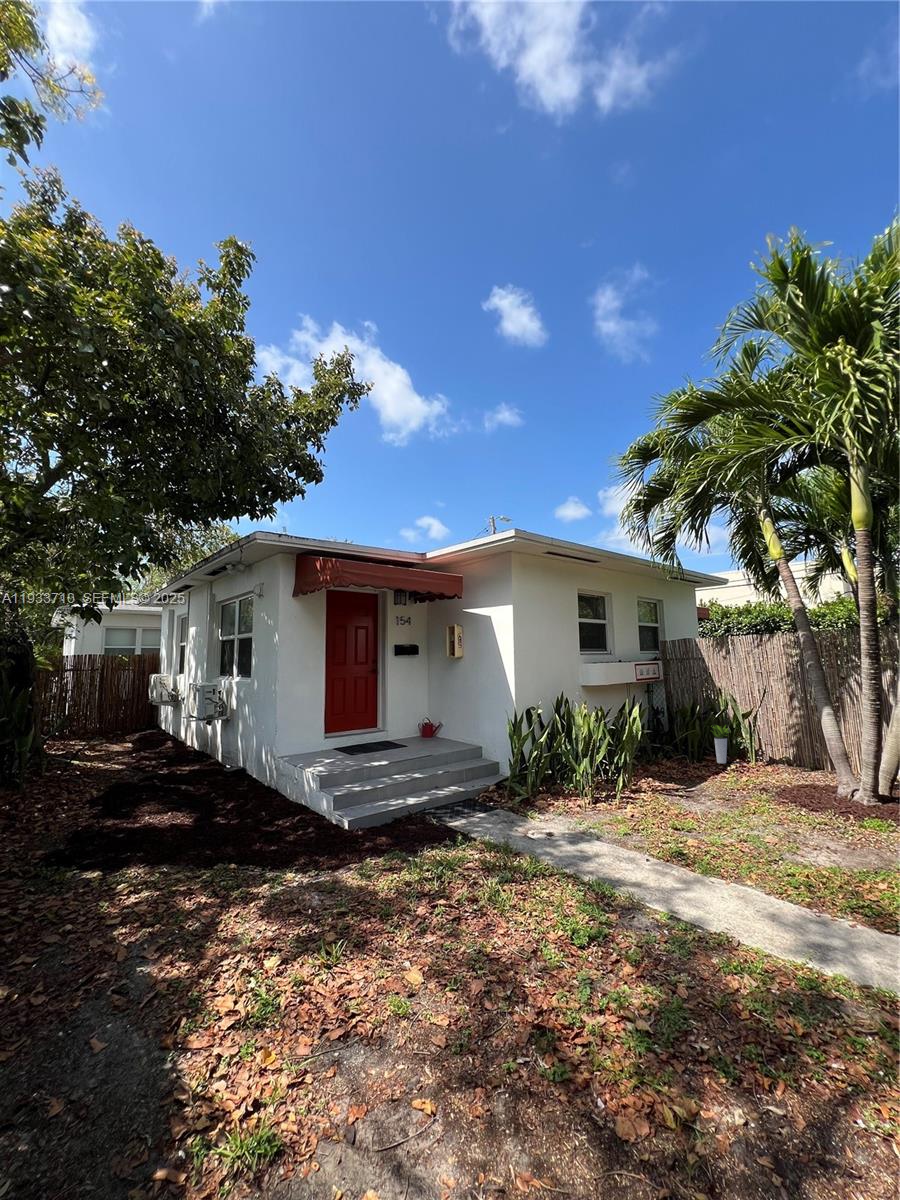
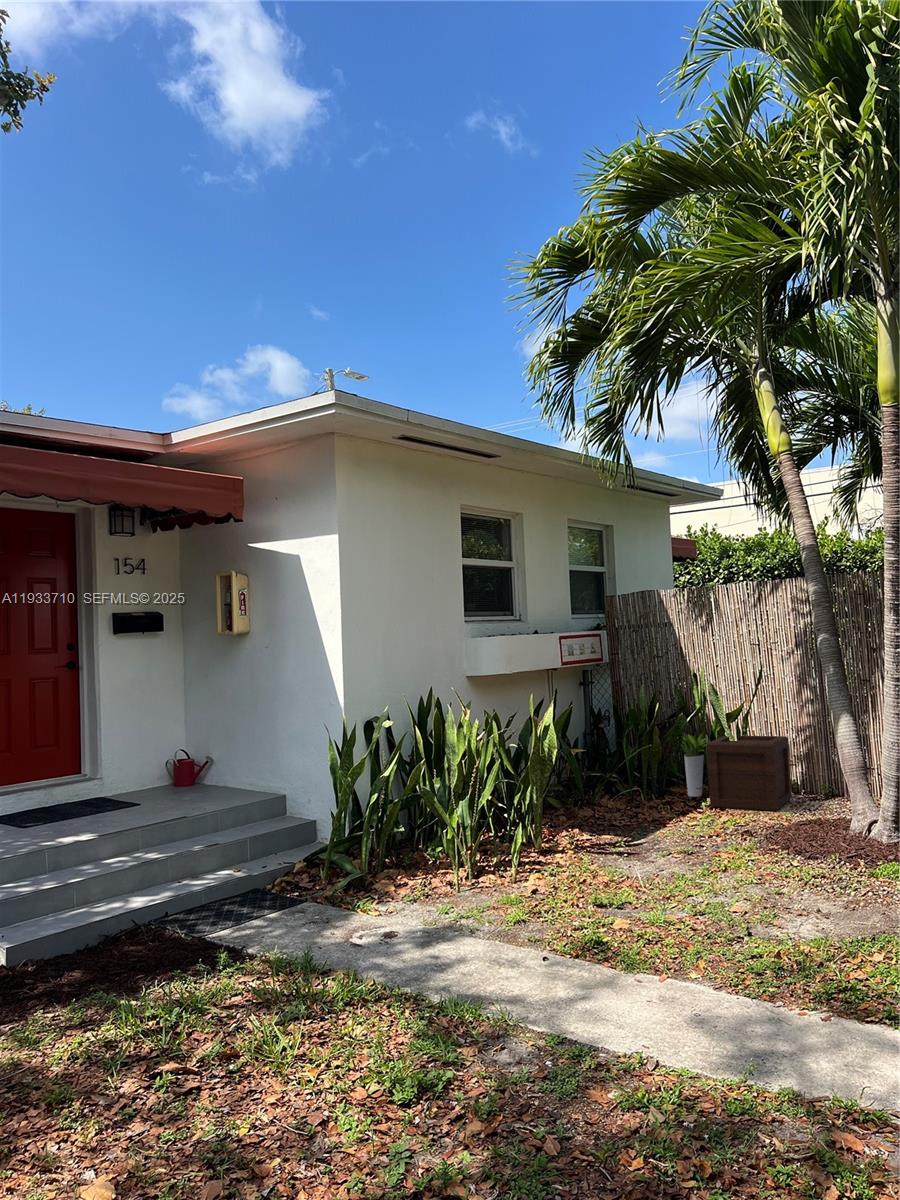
wooden crate: none [731,727,788,777] -> present [707,735,792,811]

